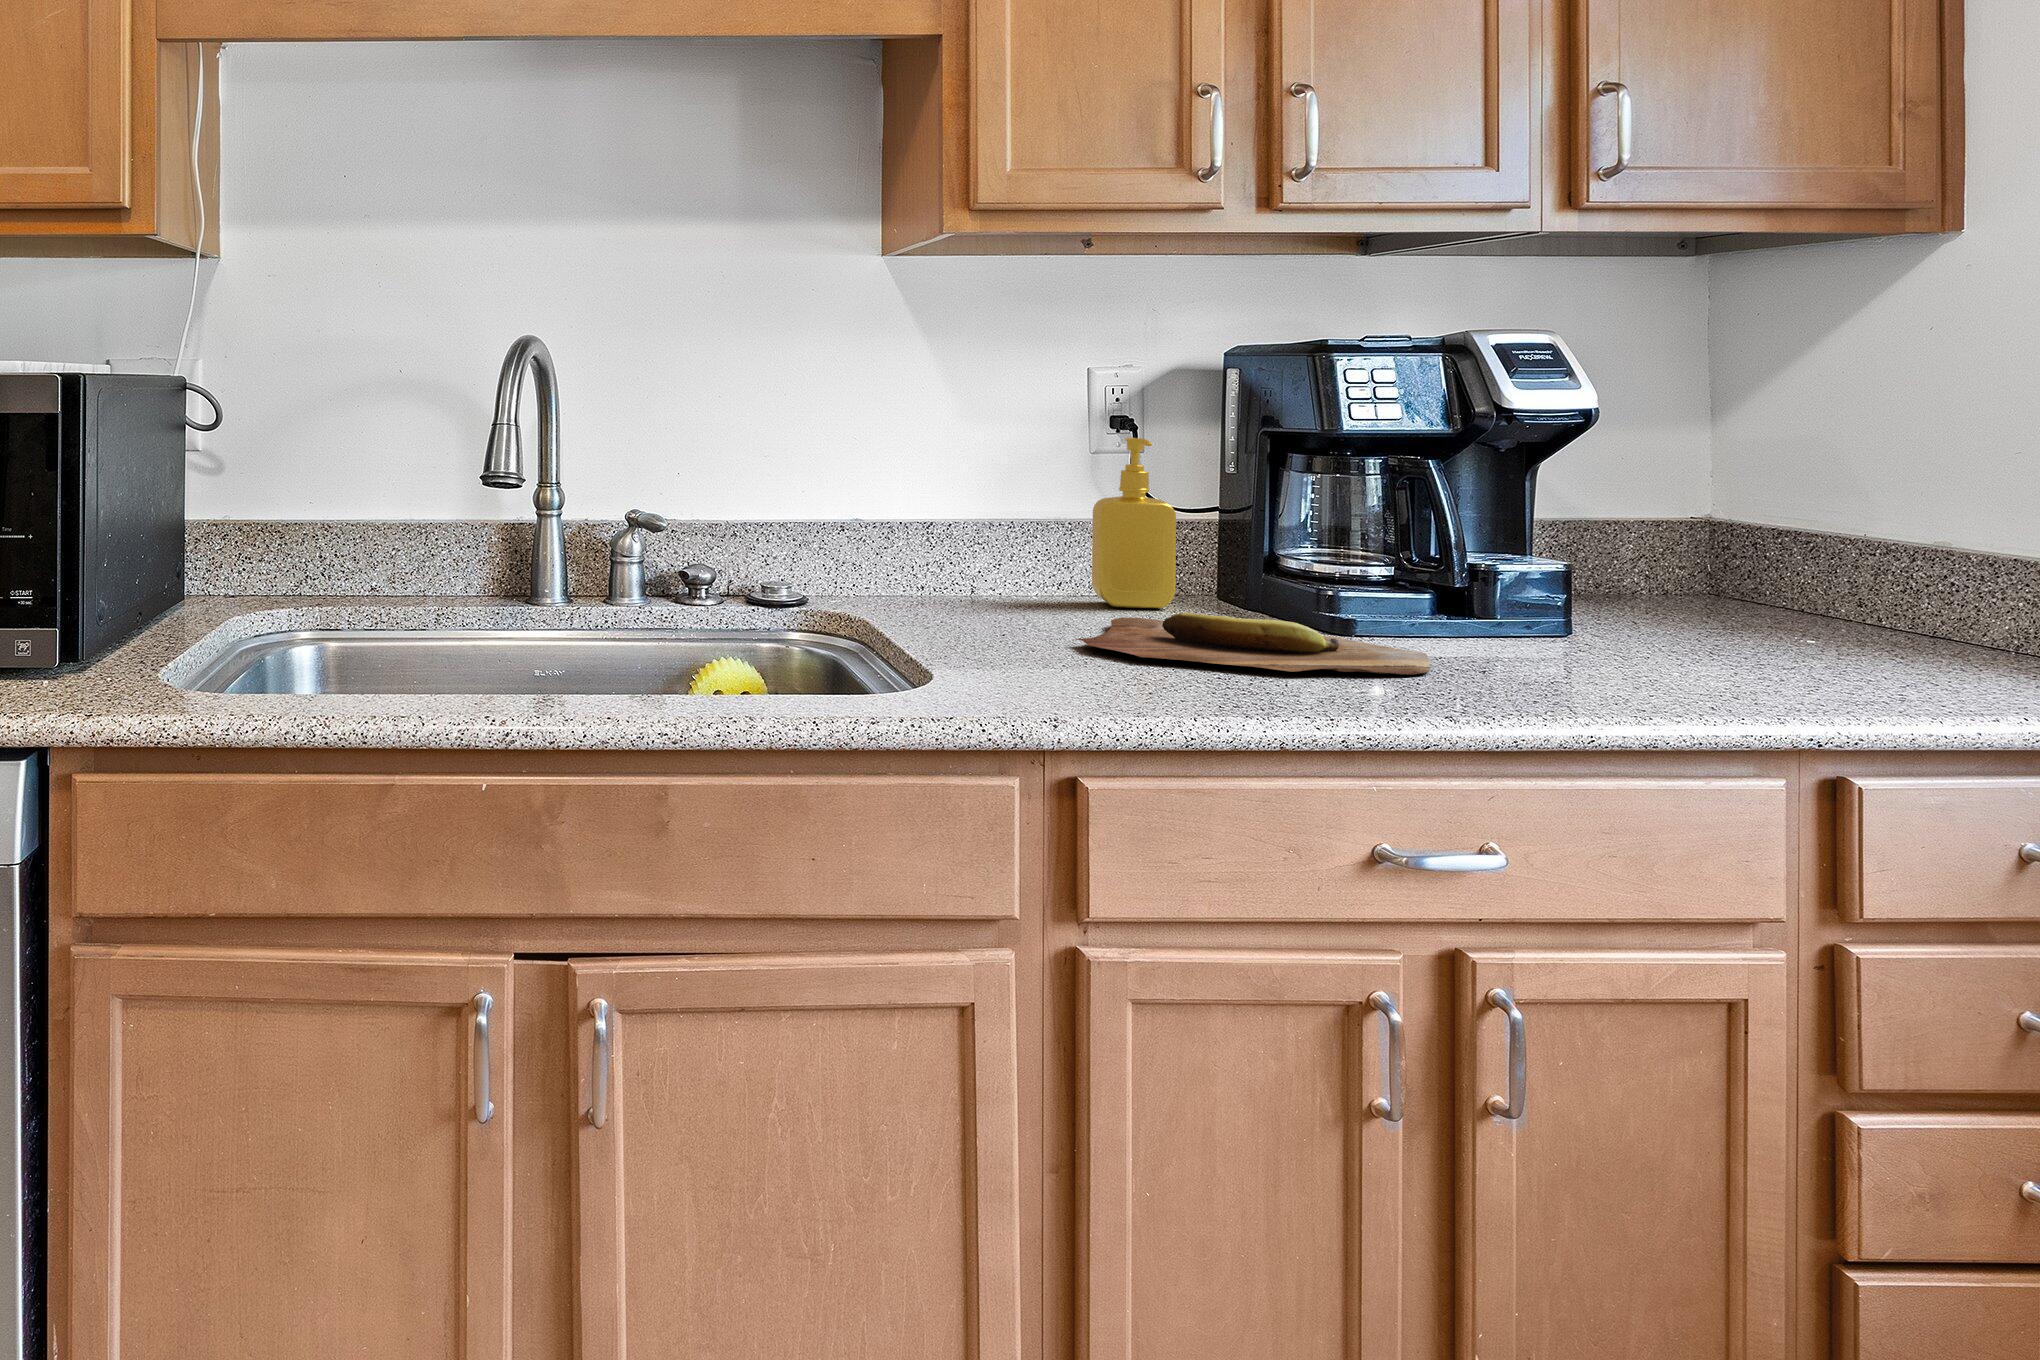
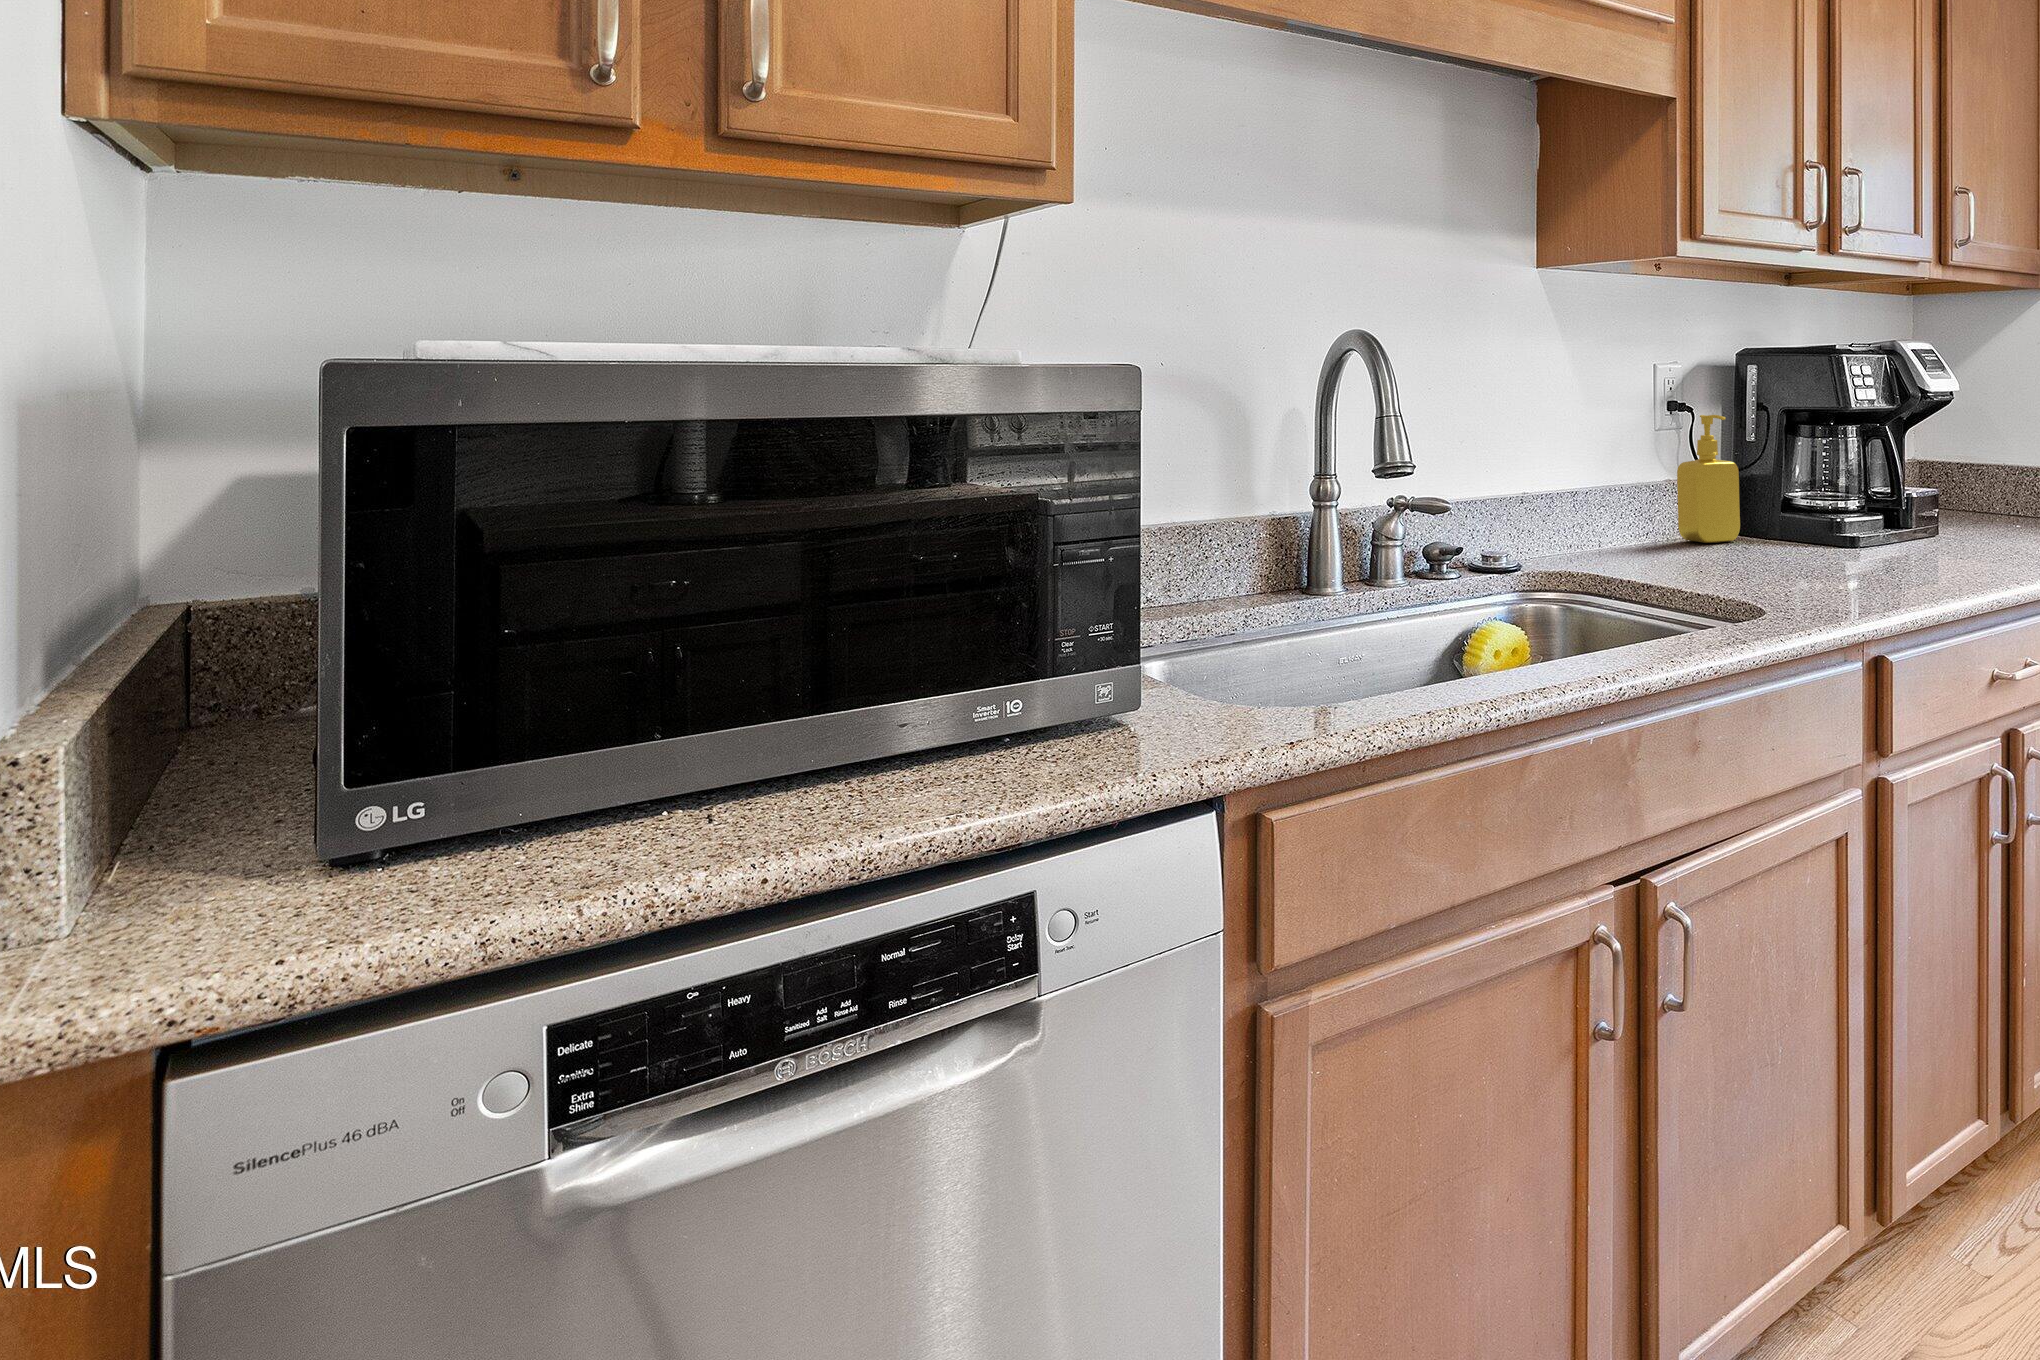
cutting board: present [1076,612,1431,675] -> none [1748,533,1993,569]

